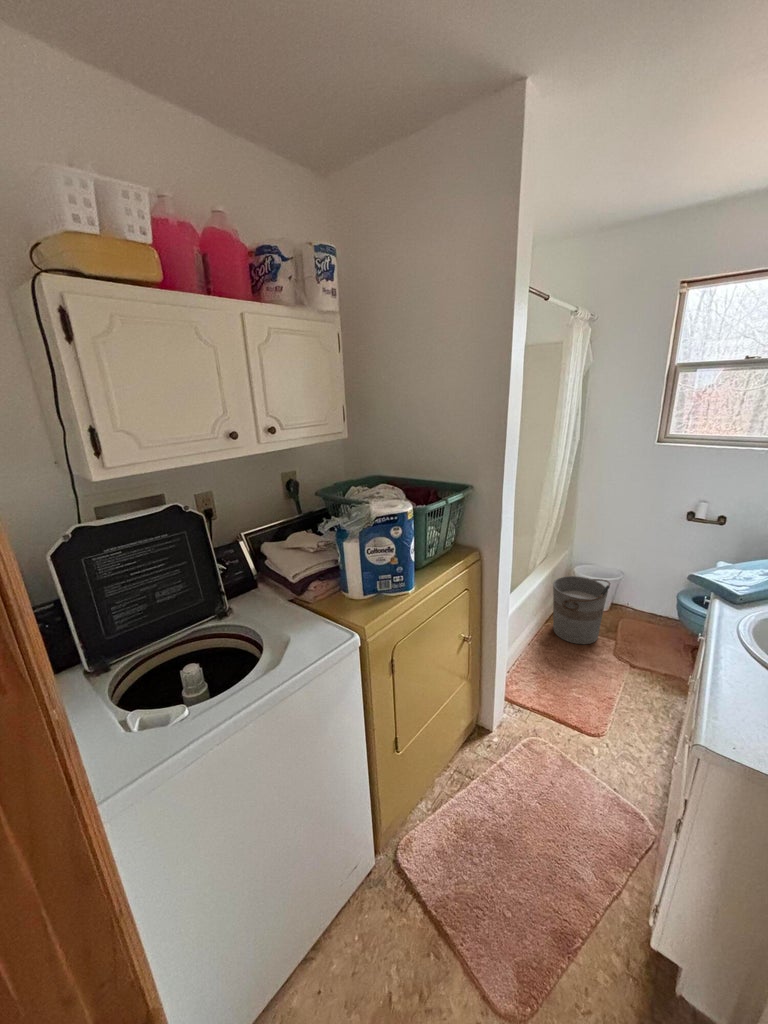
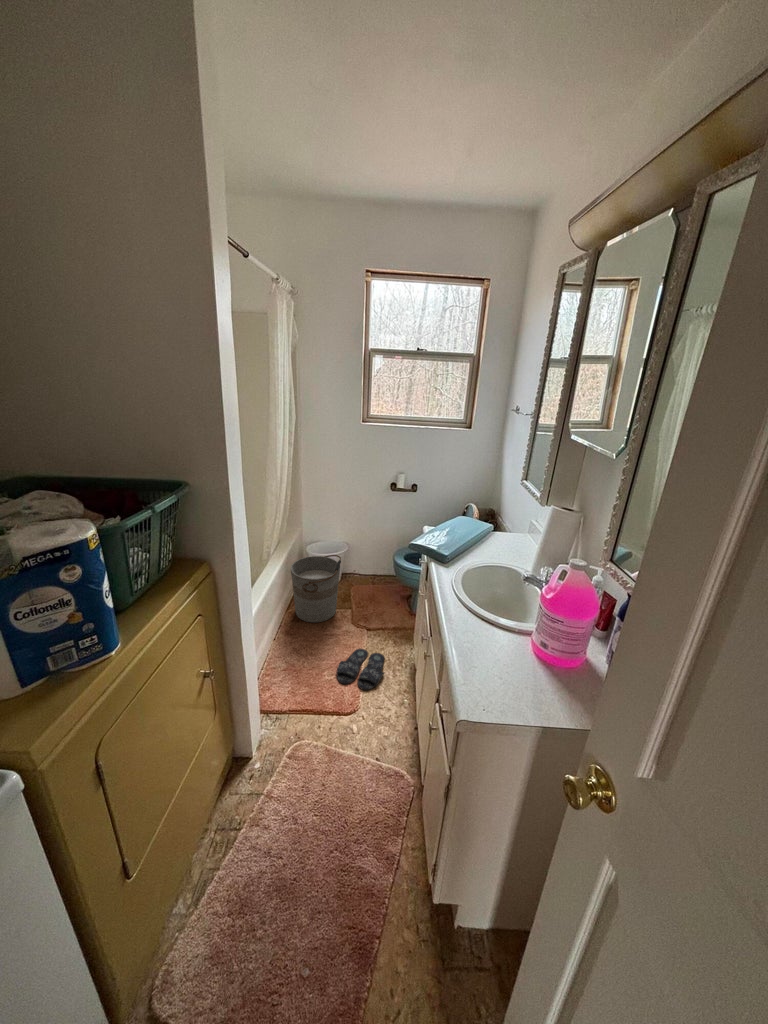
slippers: none [585,682,647,725] -> present [336,648,384,690]

